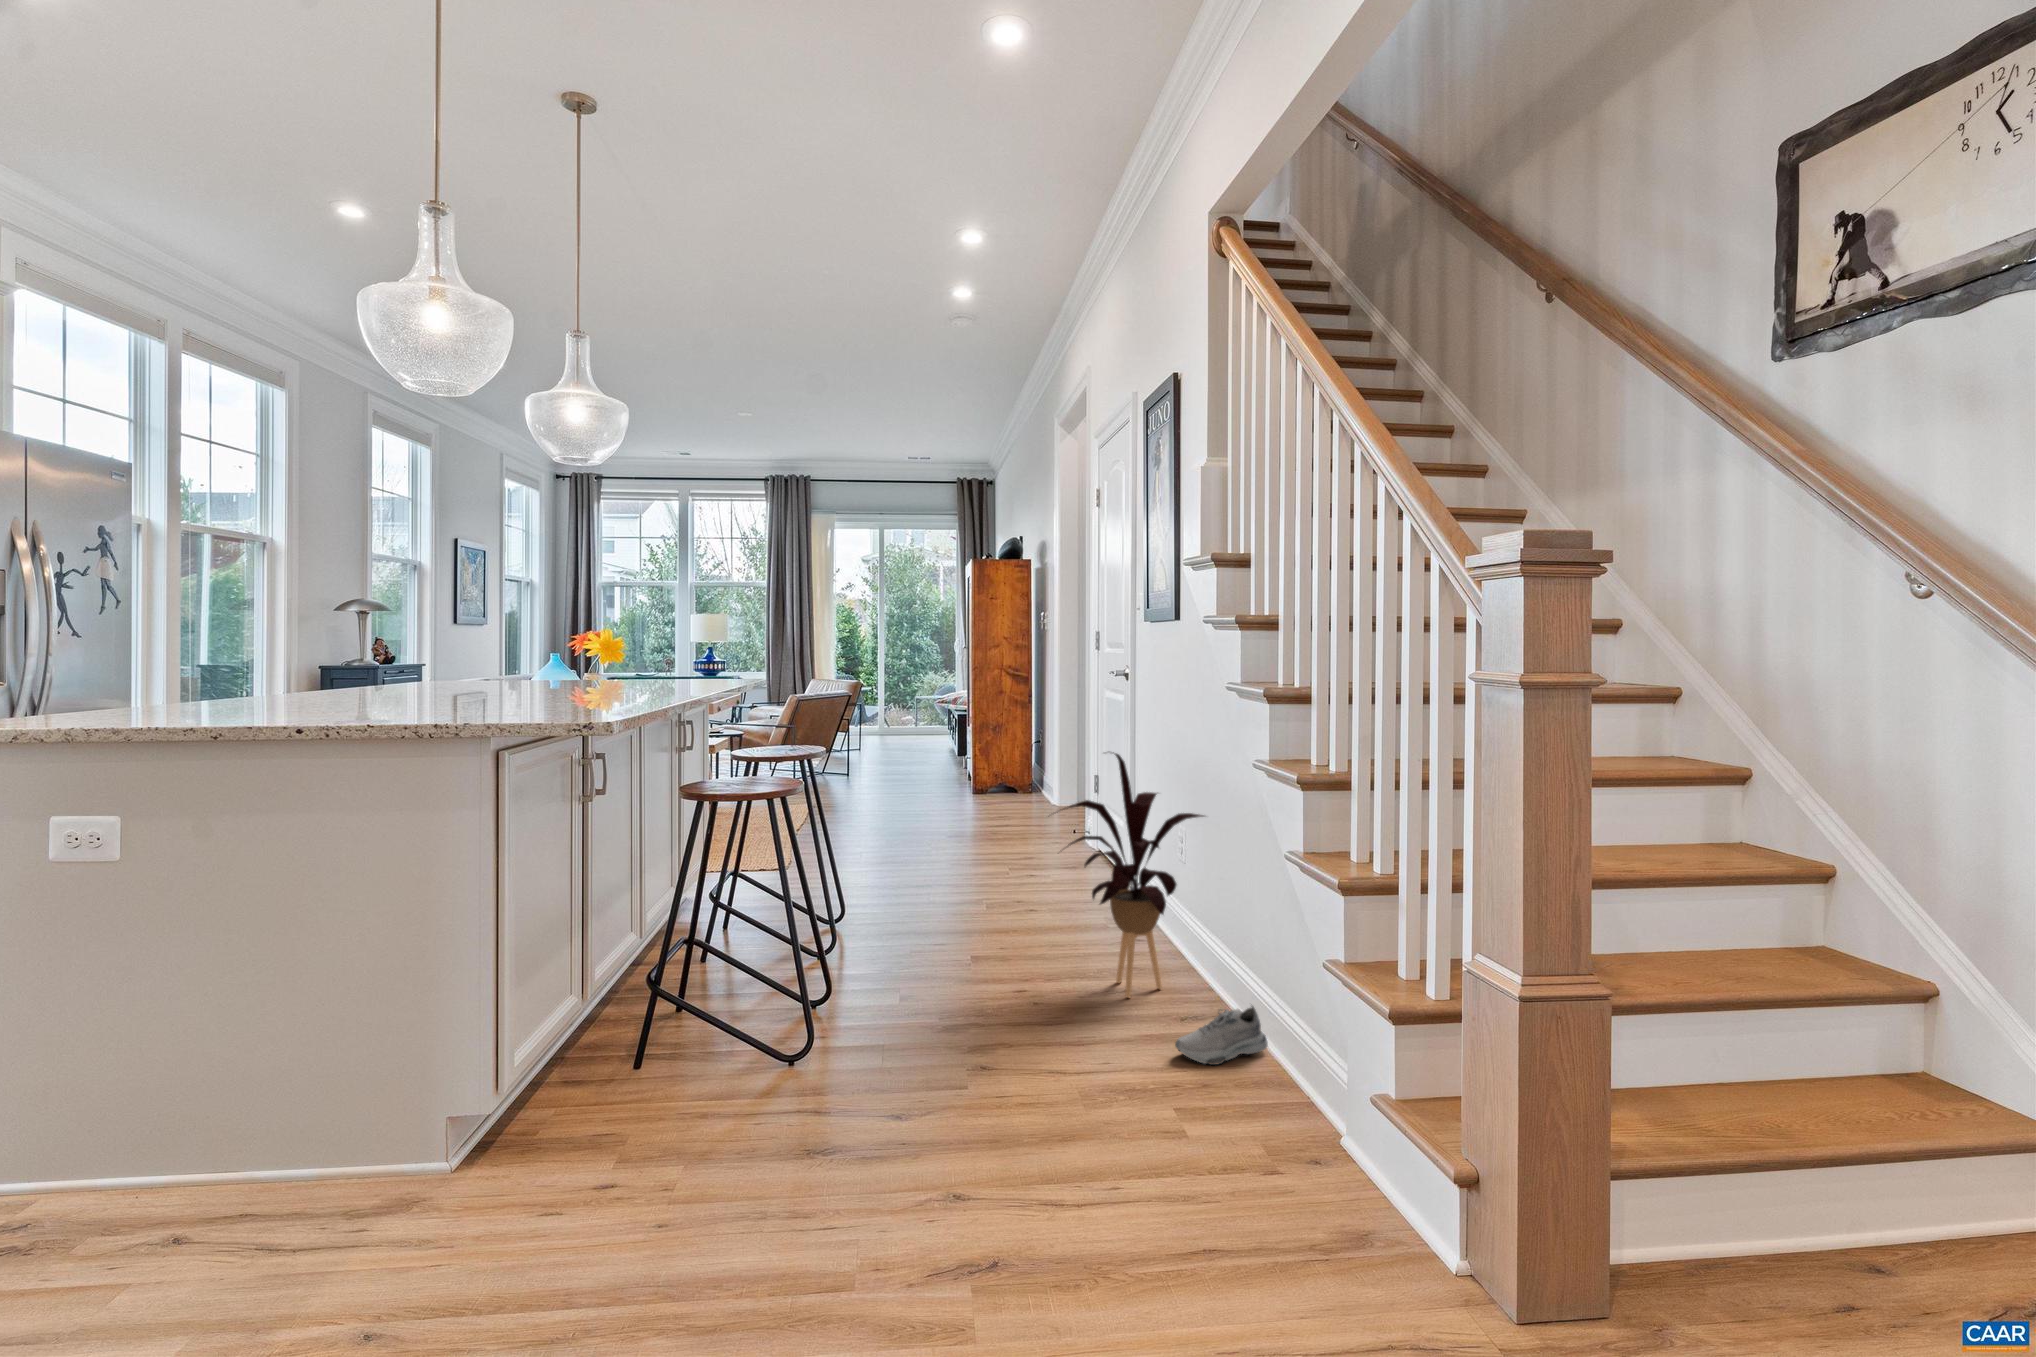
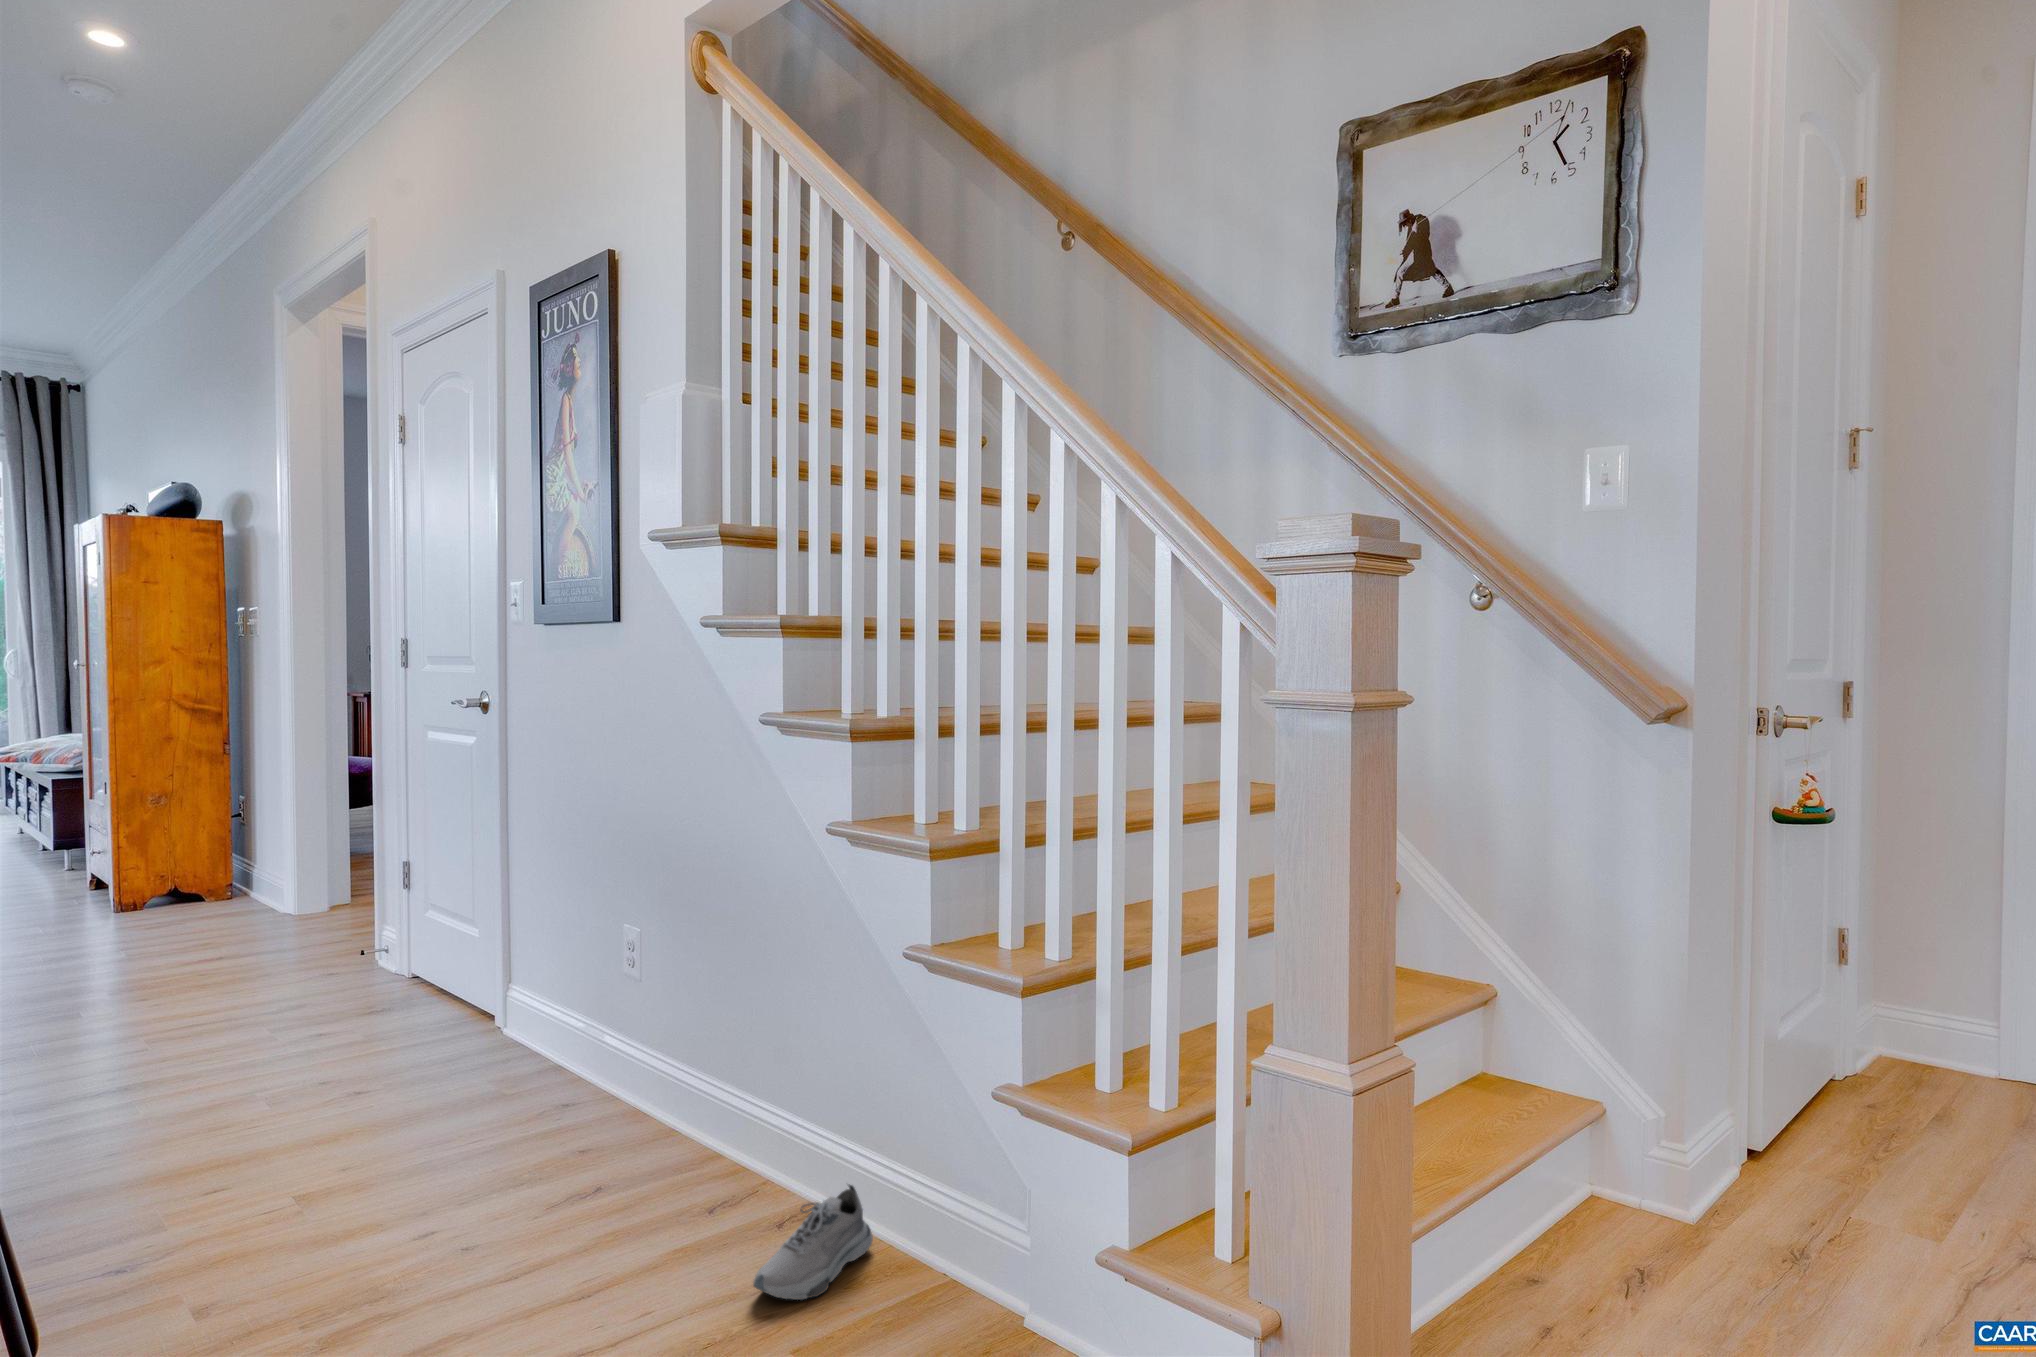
house plant: present [1067,752,1204,998] -> none [472,830,719,1223]

